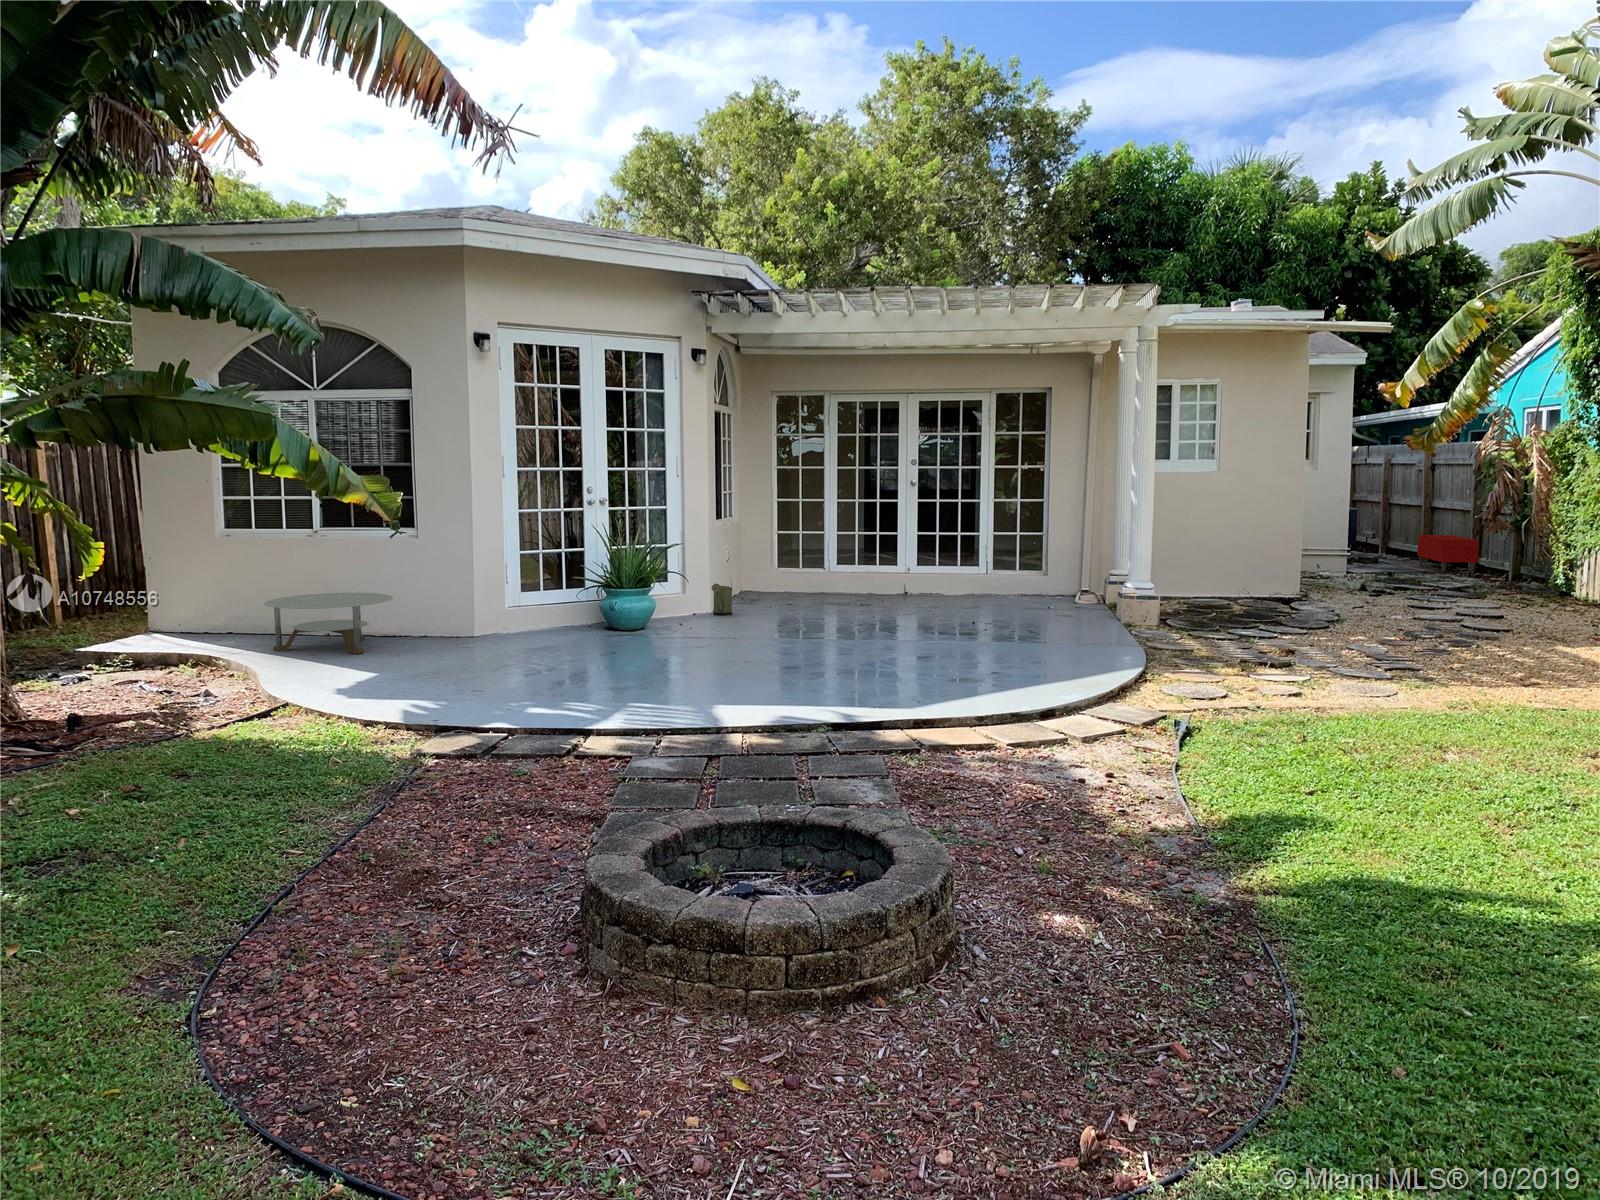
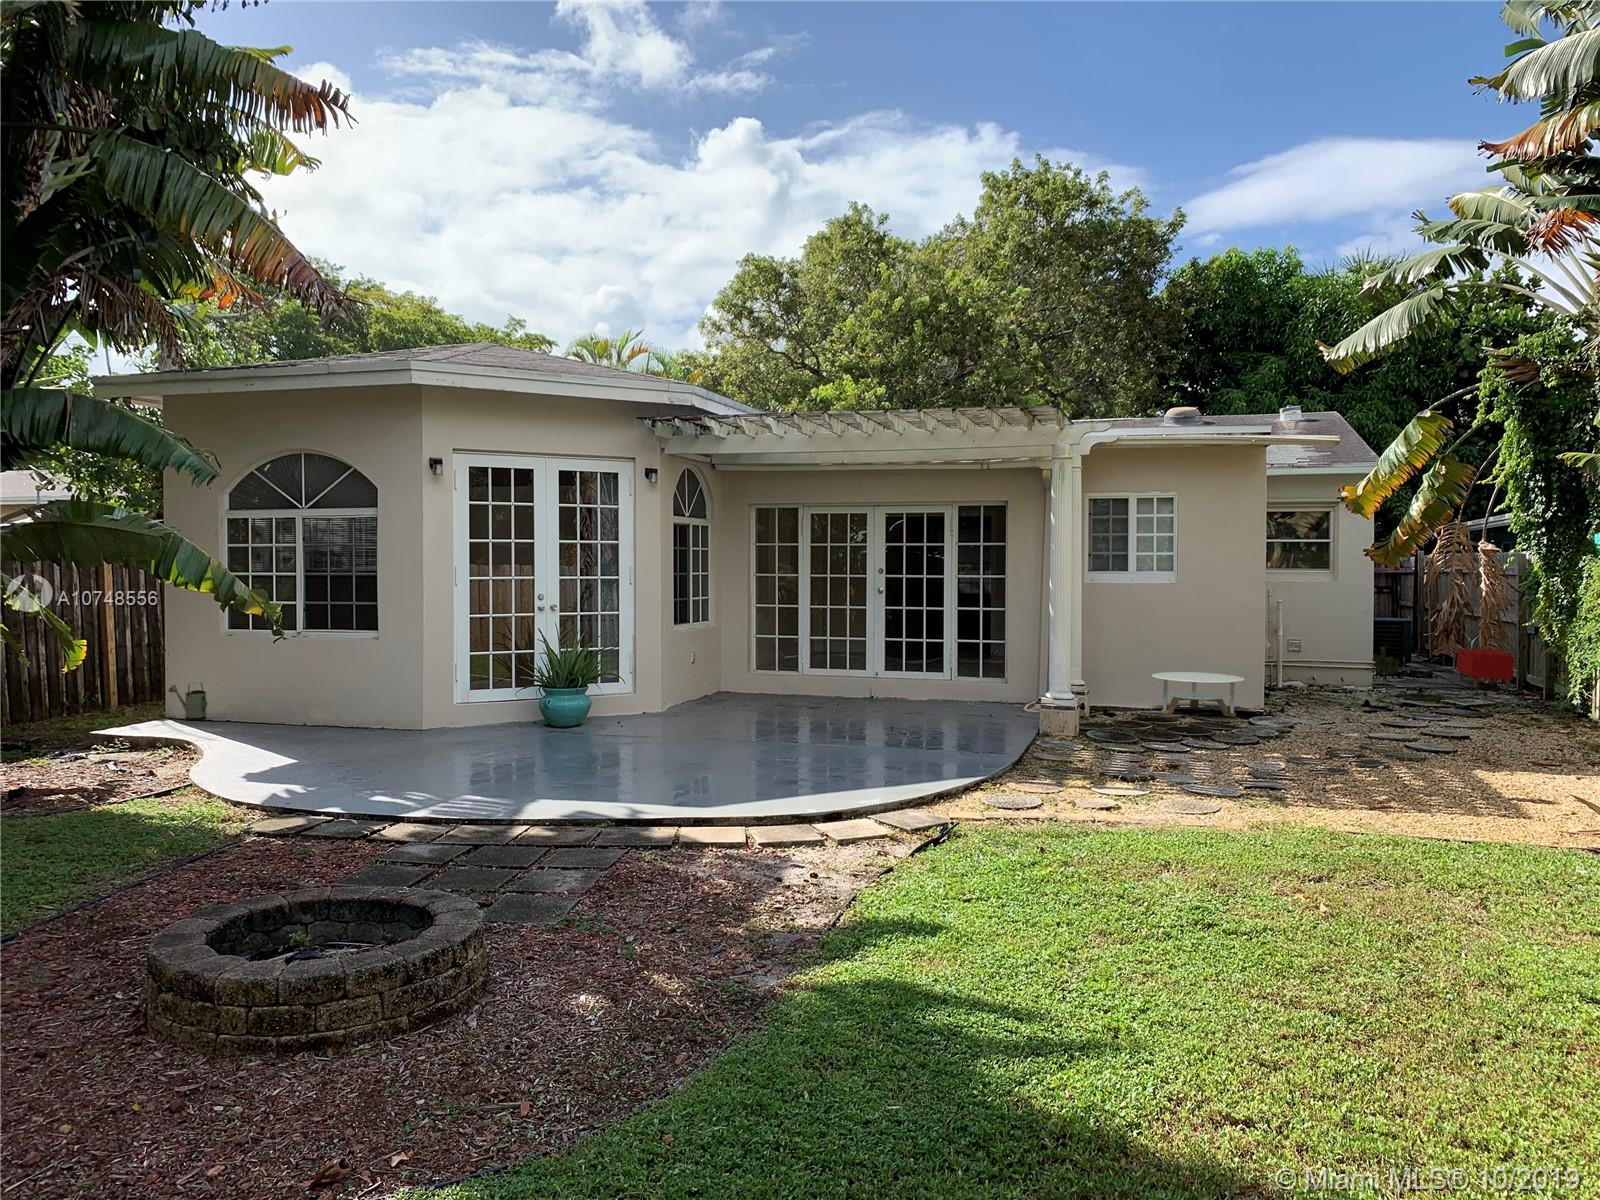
potted tree: present [1522,546,1557,593] -> present [1370,647,1399,688]
watering can: present [712,584,732,615] -> present [169,683,207,720]
round table: present [264,593,393,654] -> present [1152,672,1244,717]

